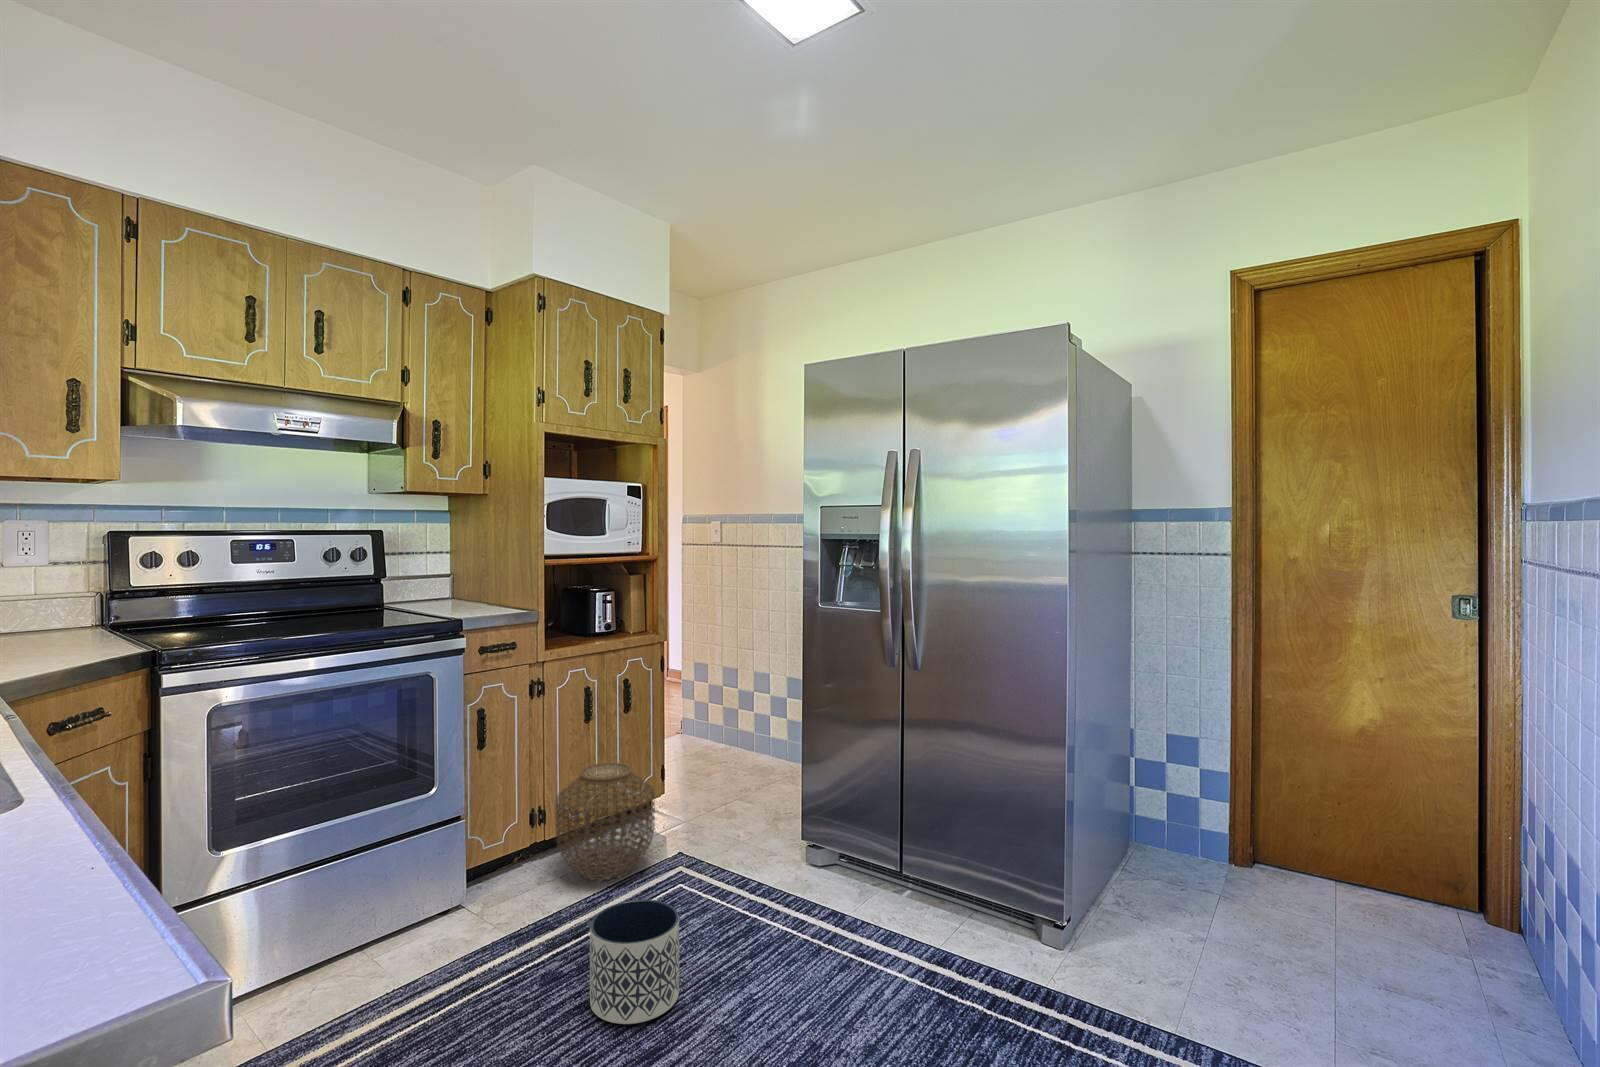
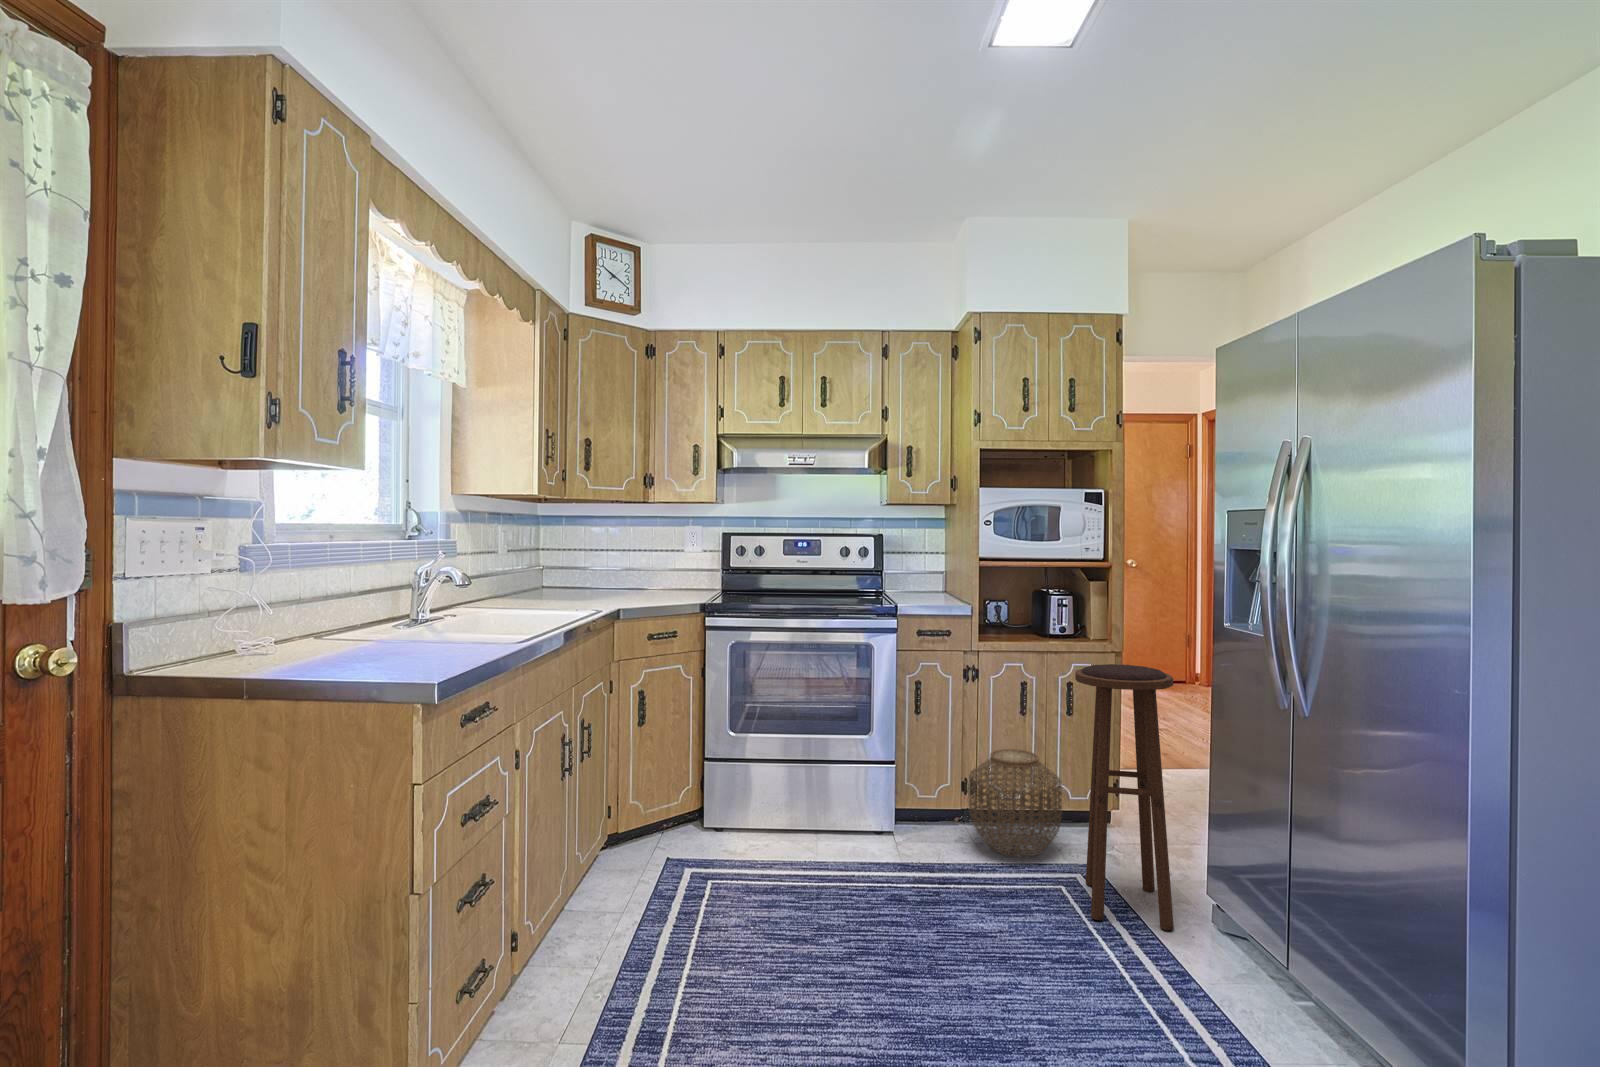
stool: none [700,657,799,906] -> present [1075,664,1174,930]
planter: present [590,900,679,1024] -> none [892,854,970,956]

